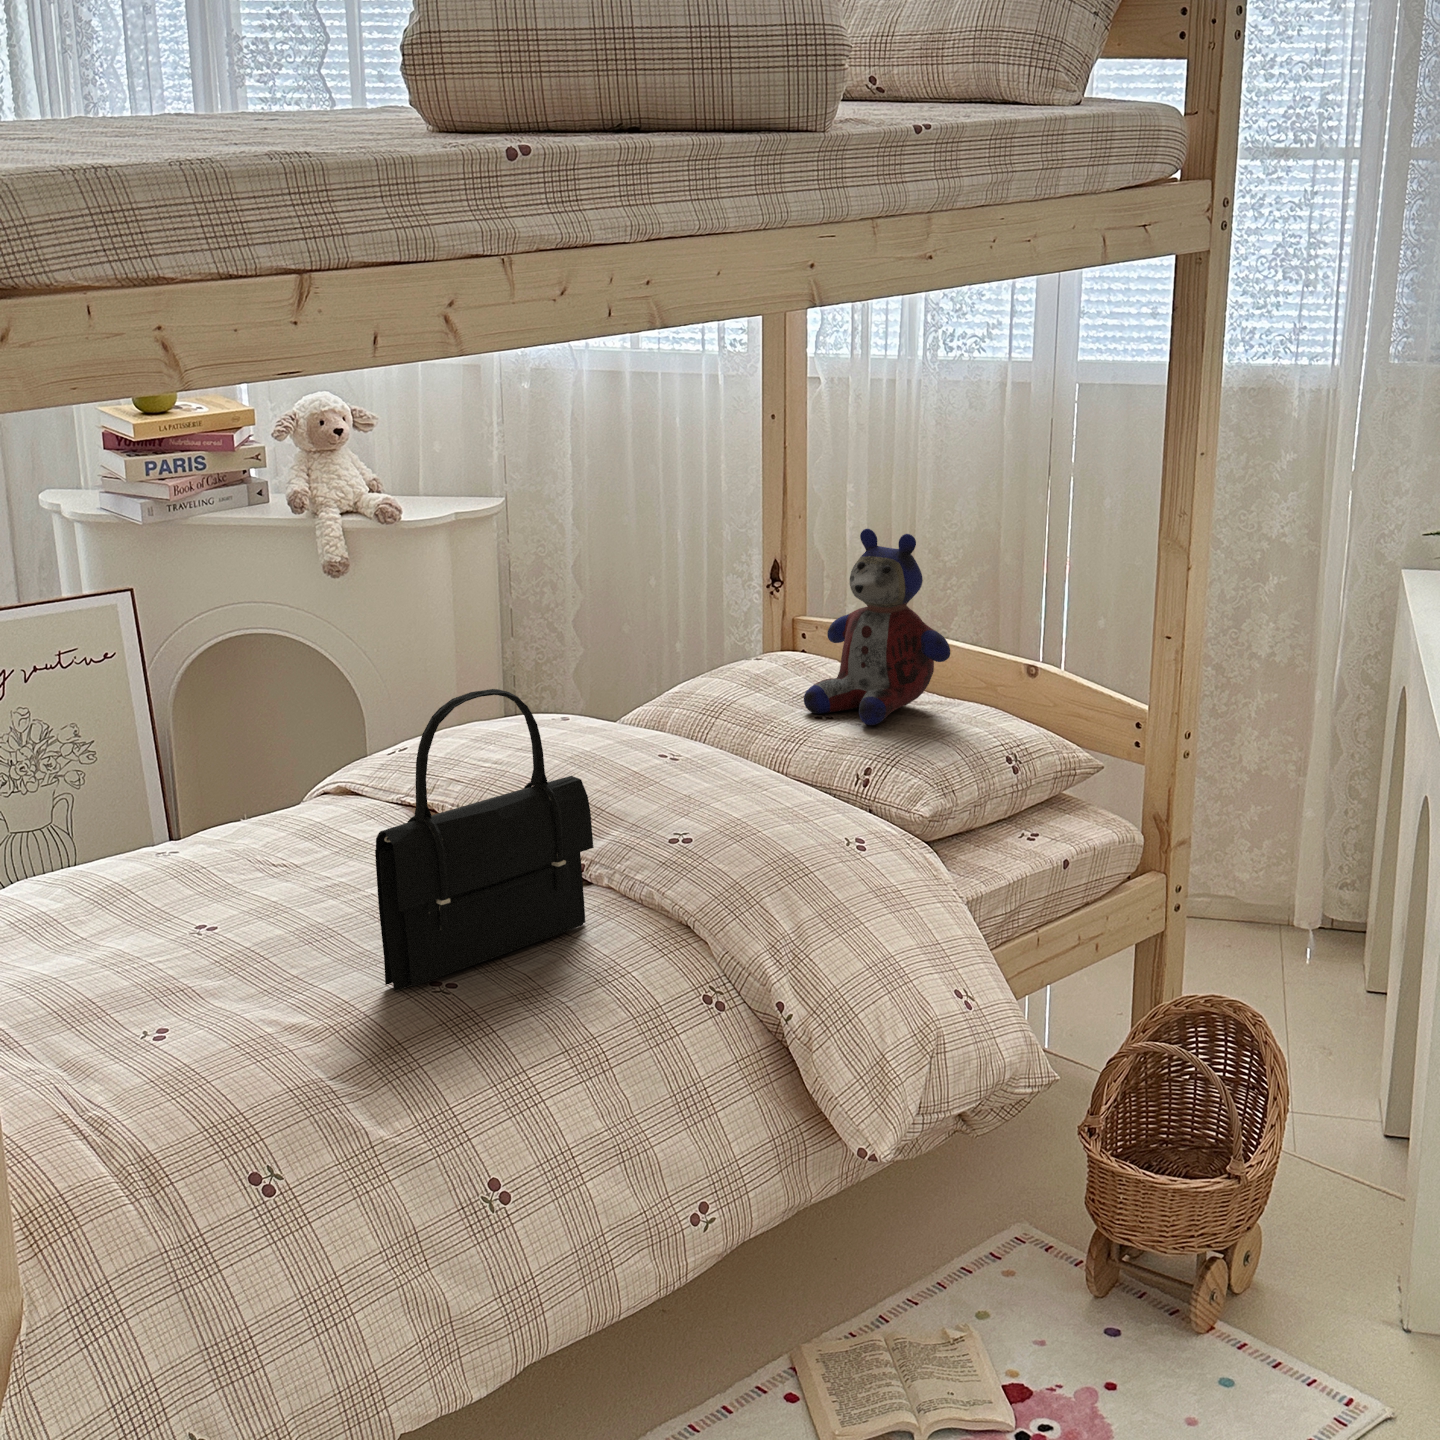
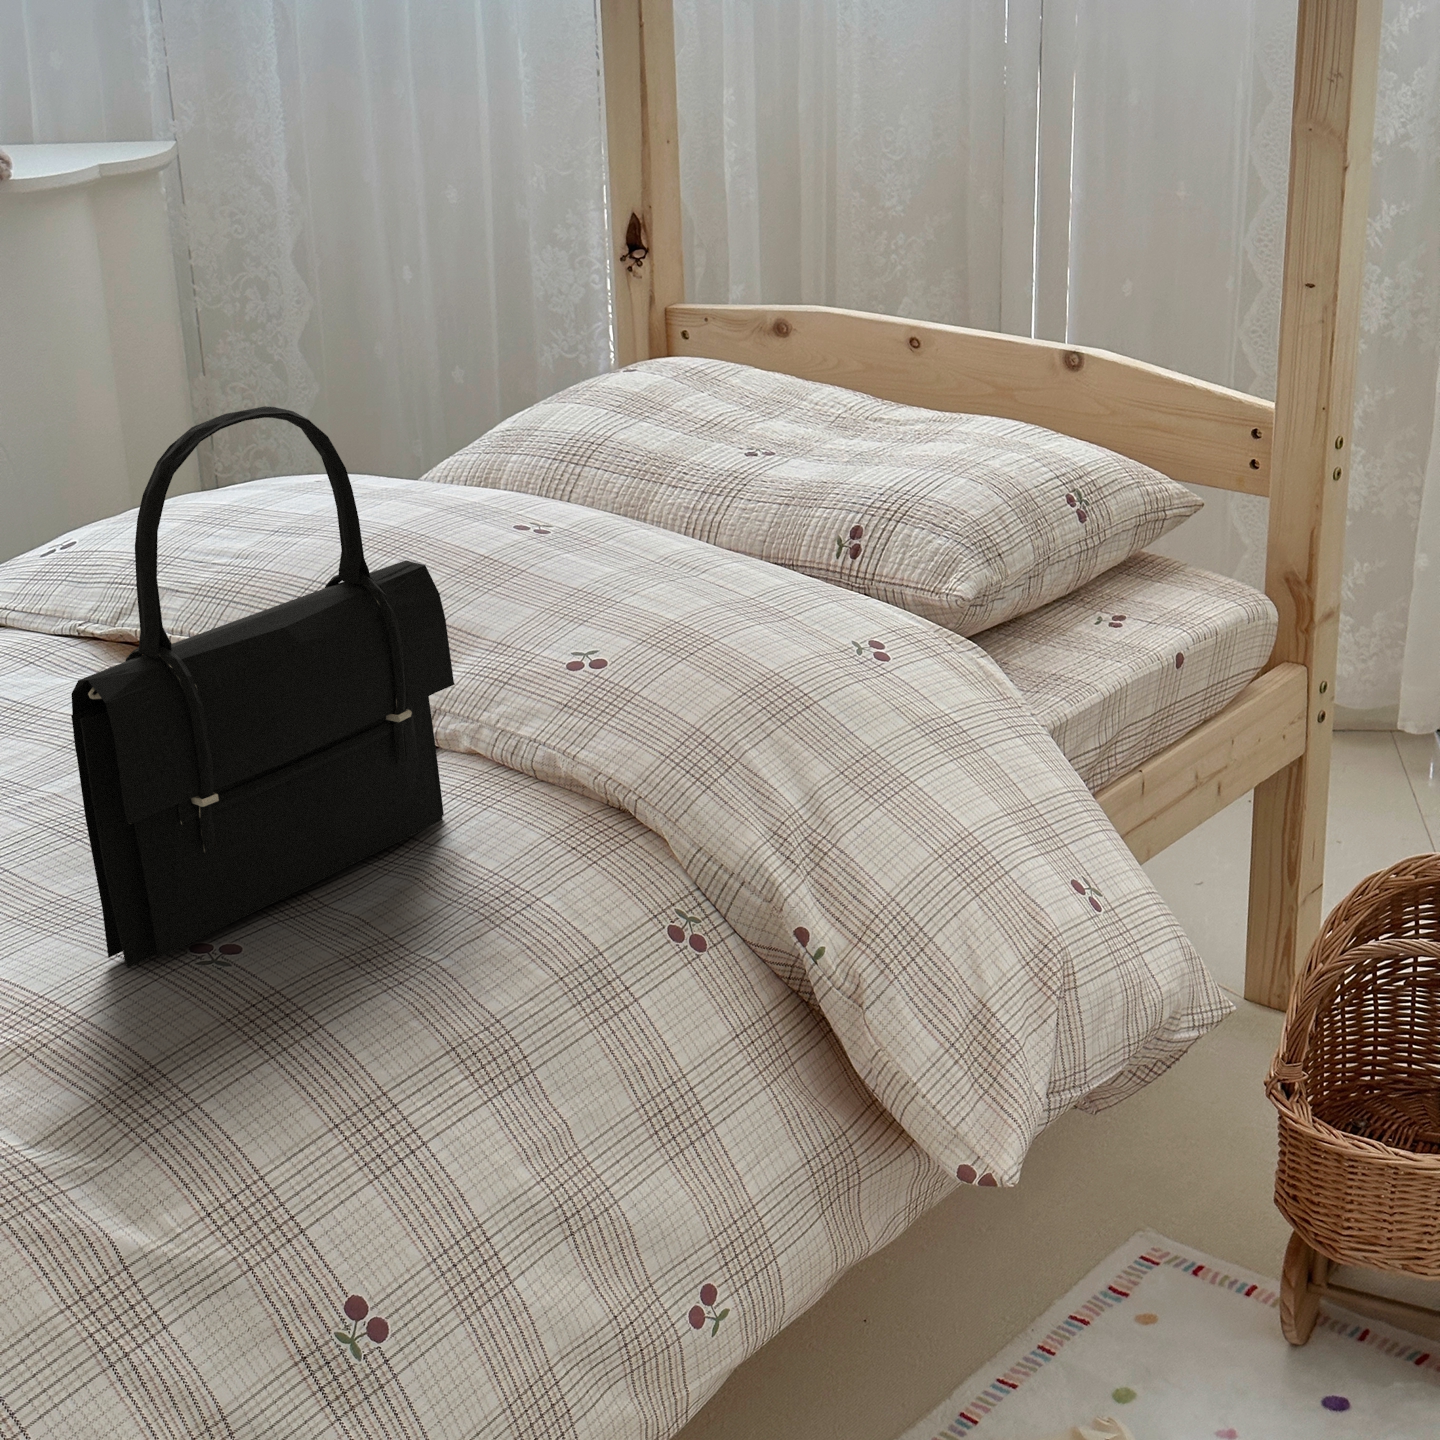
stuffed bear: present [804,529,950,725] -> none [730,138,964,458]

